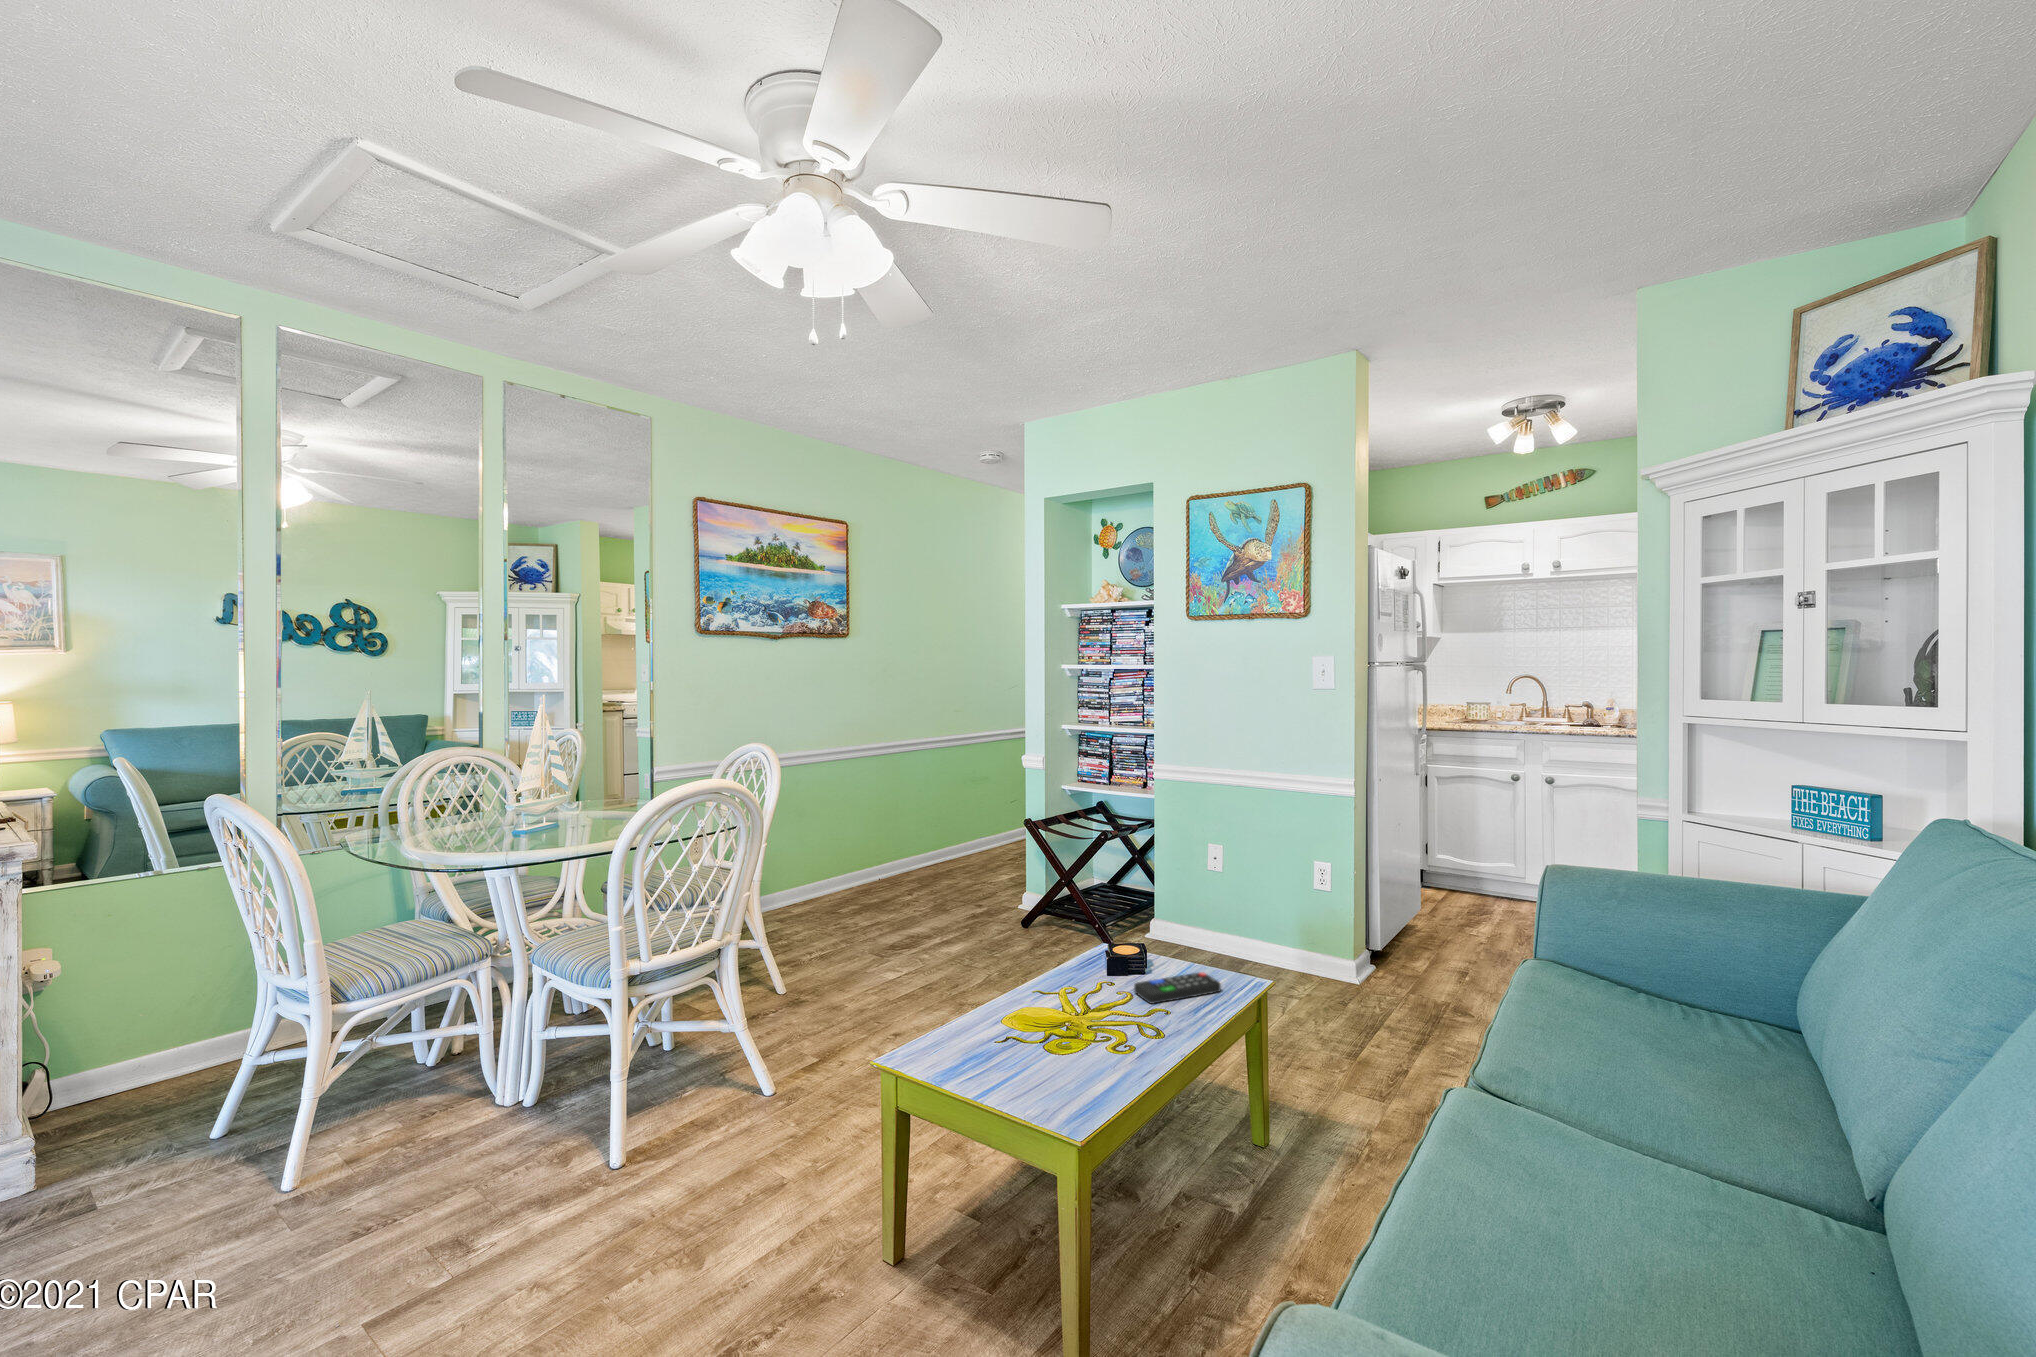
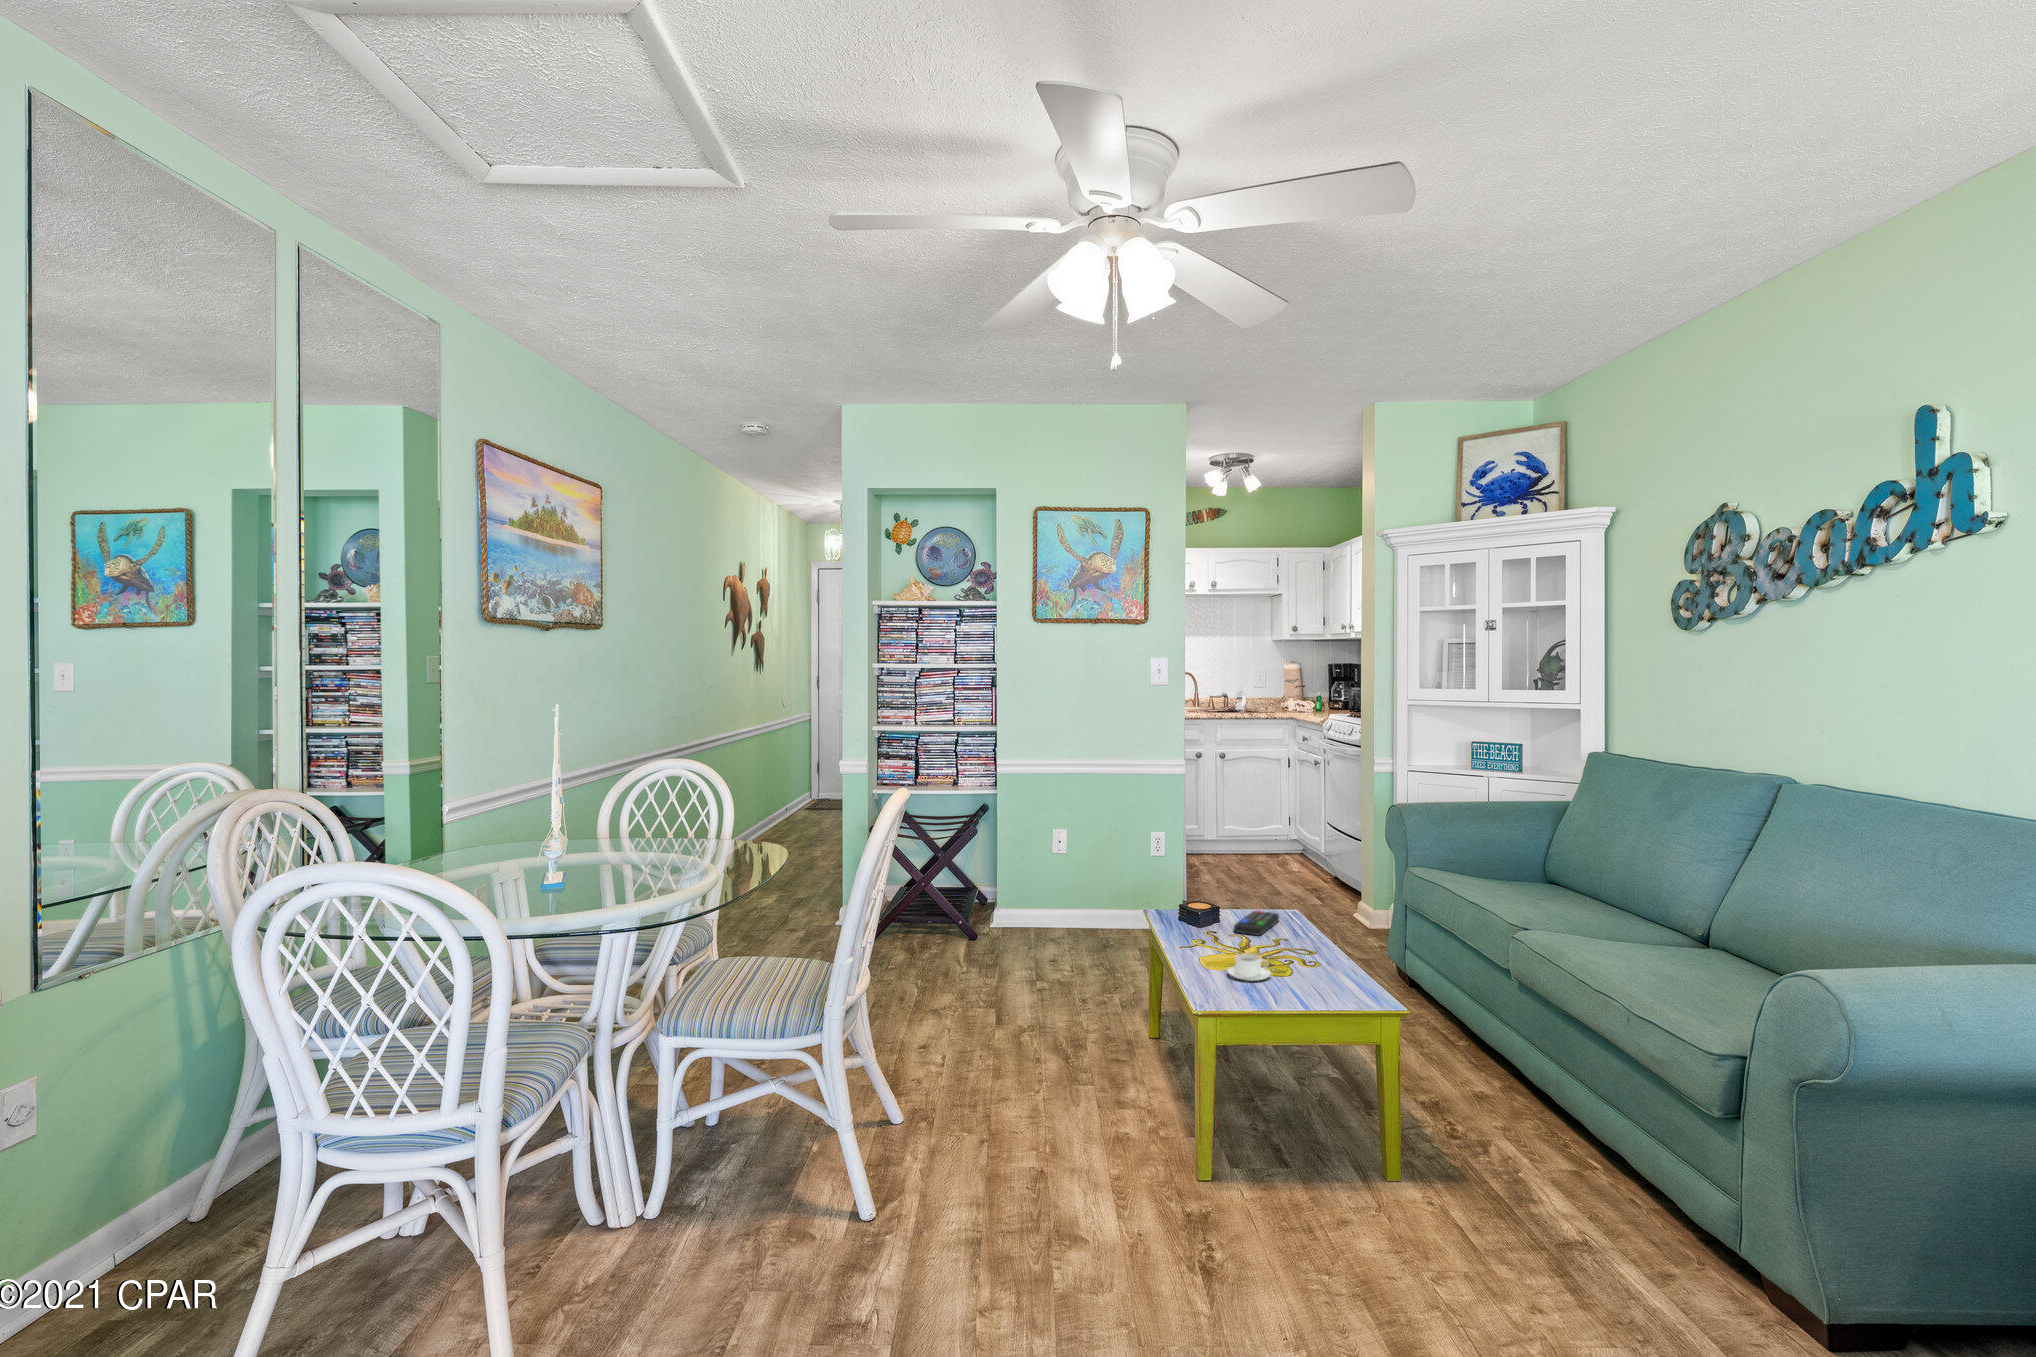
coffee cup: none [989,1018,1042,1056] -> present [1227,954,1271,981]

